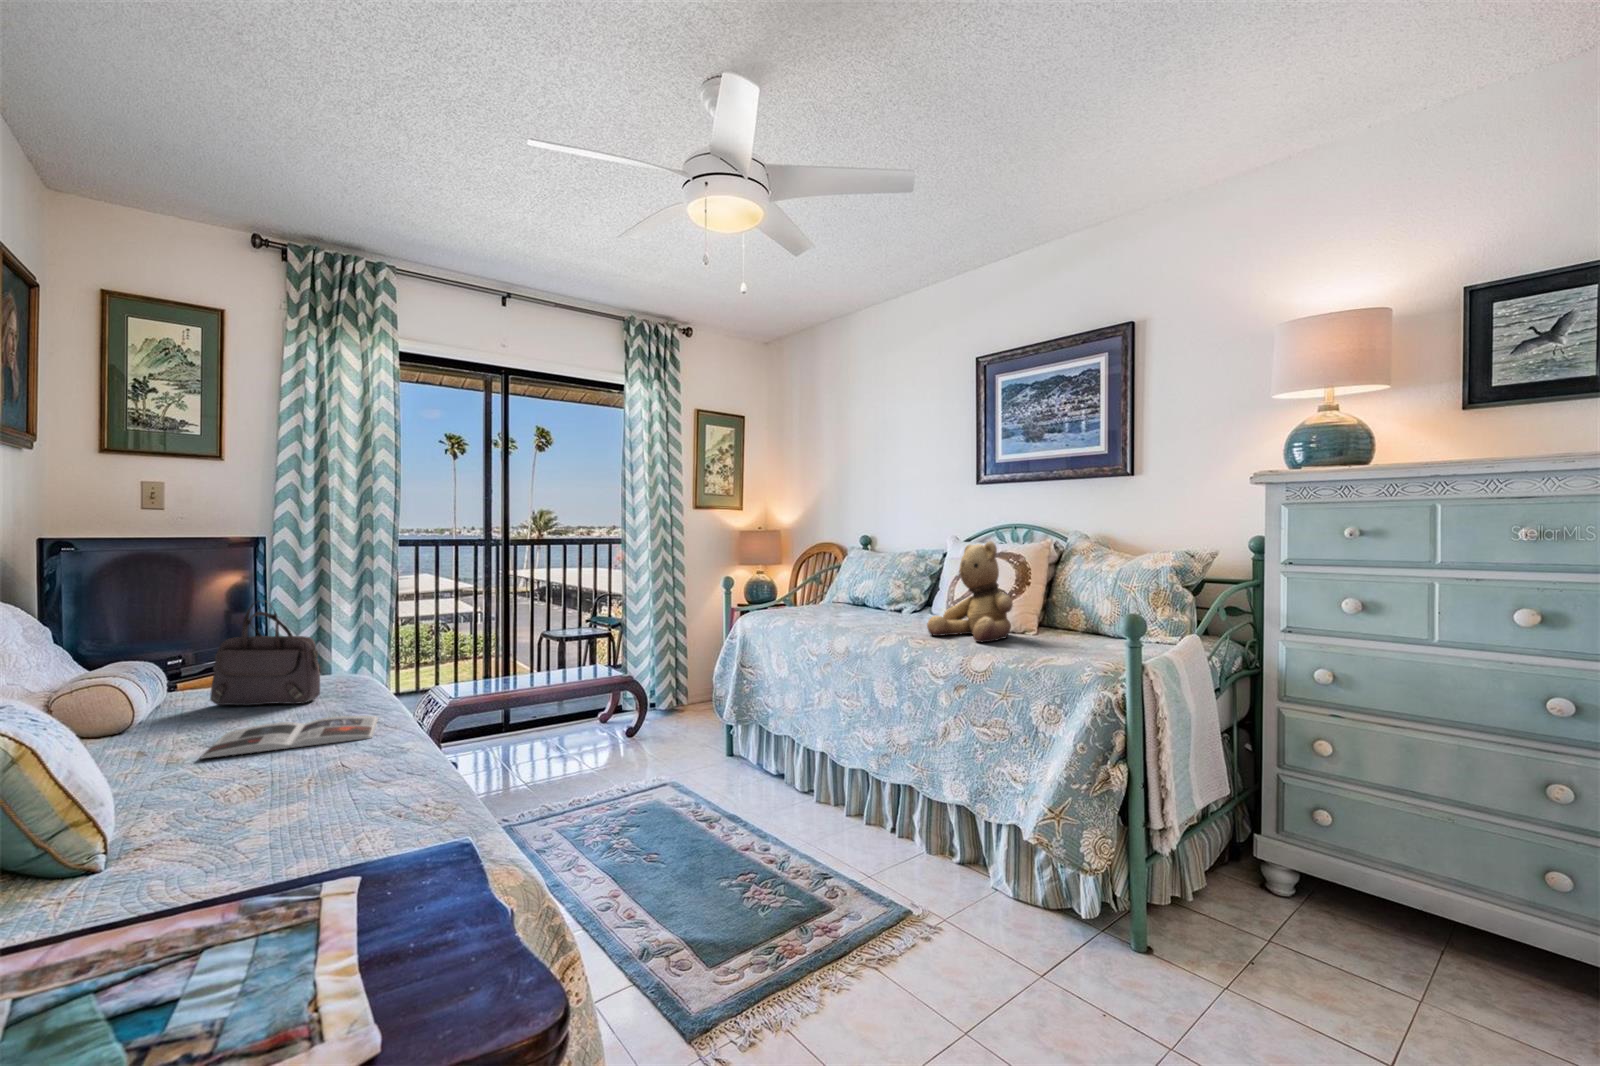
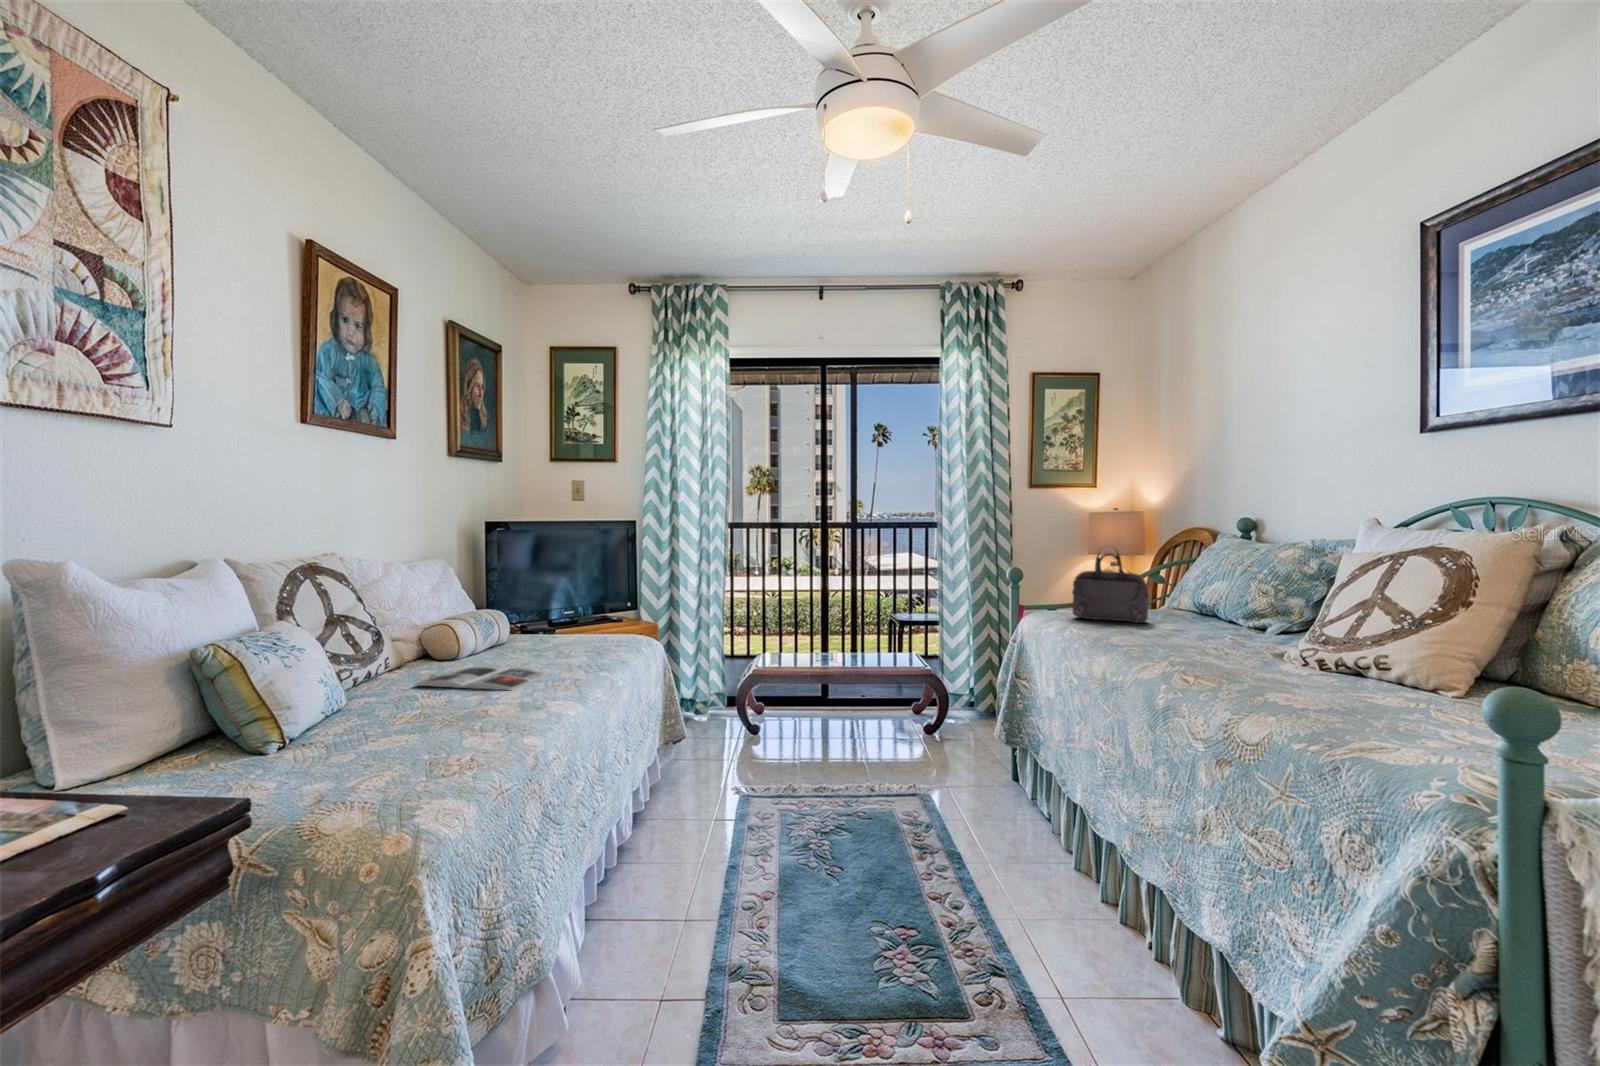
teddy bear: present [927,541,1013,642] -> none [1218,525,1380,696]
handbag: present [210,603,320,705] -> present [1072,552,1149,623]

